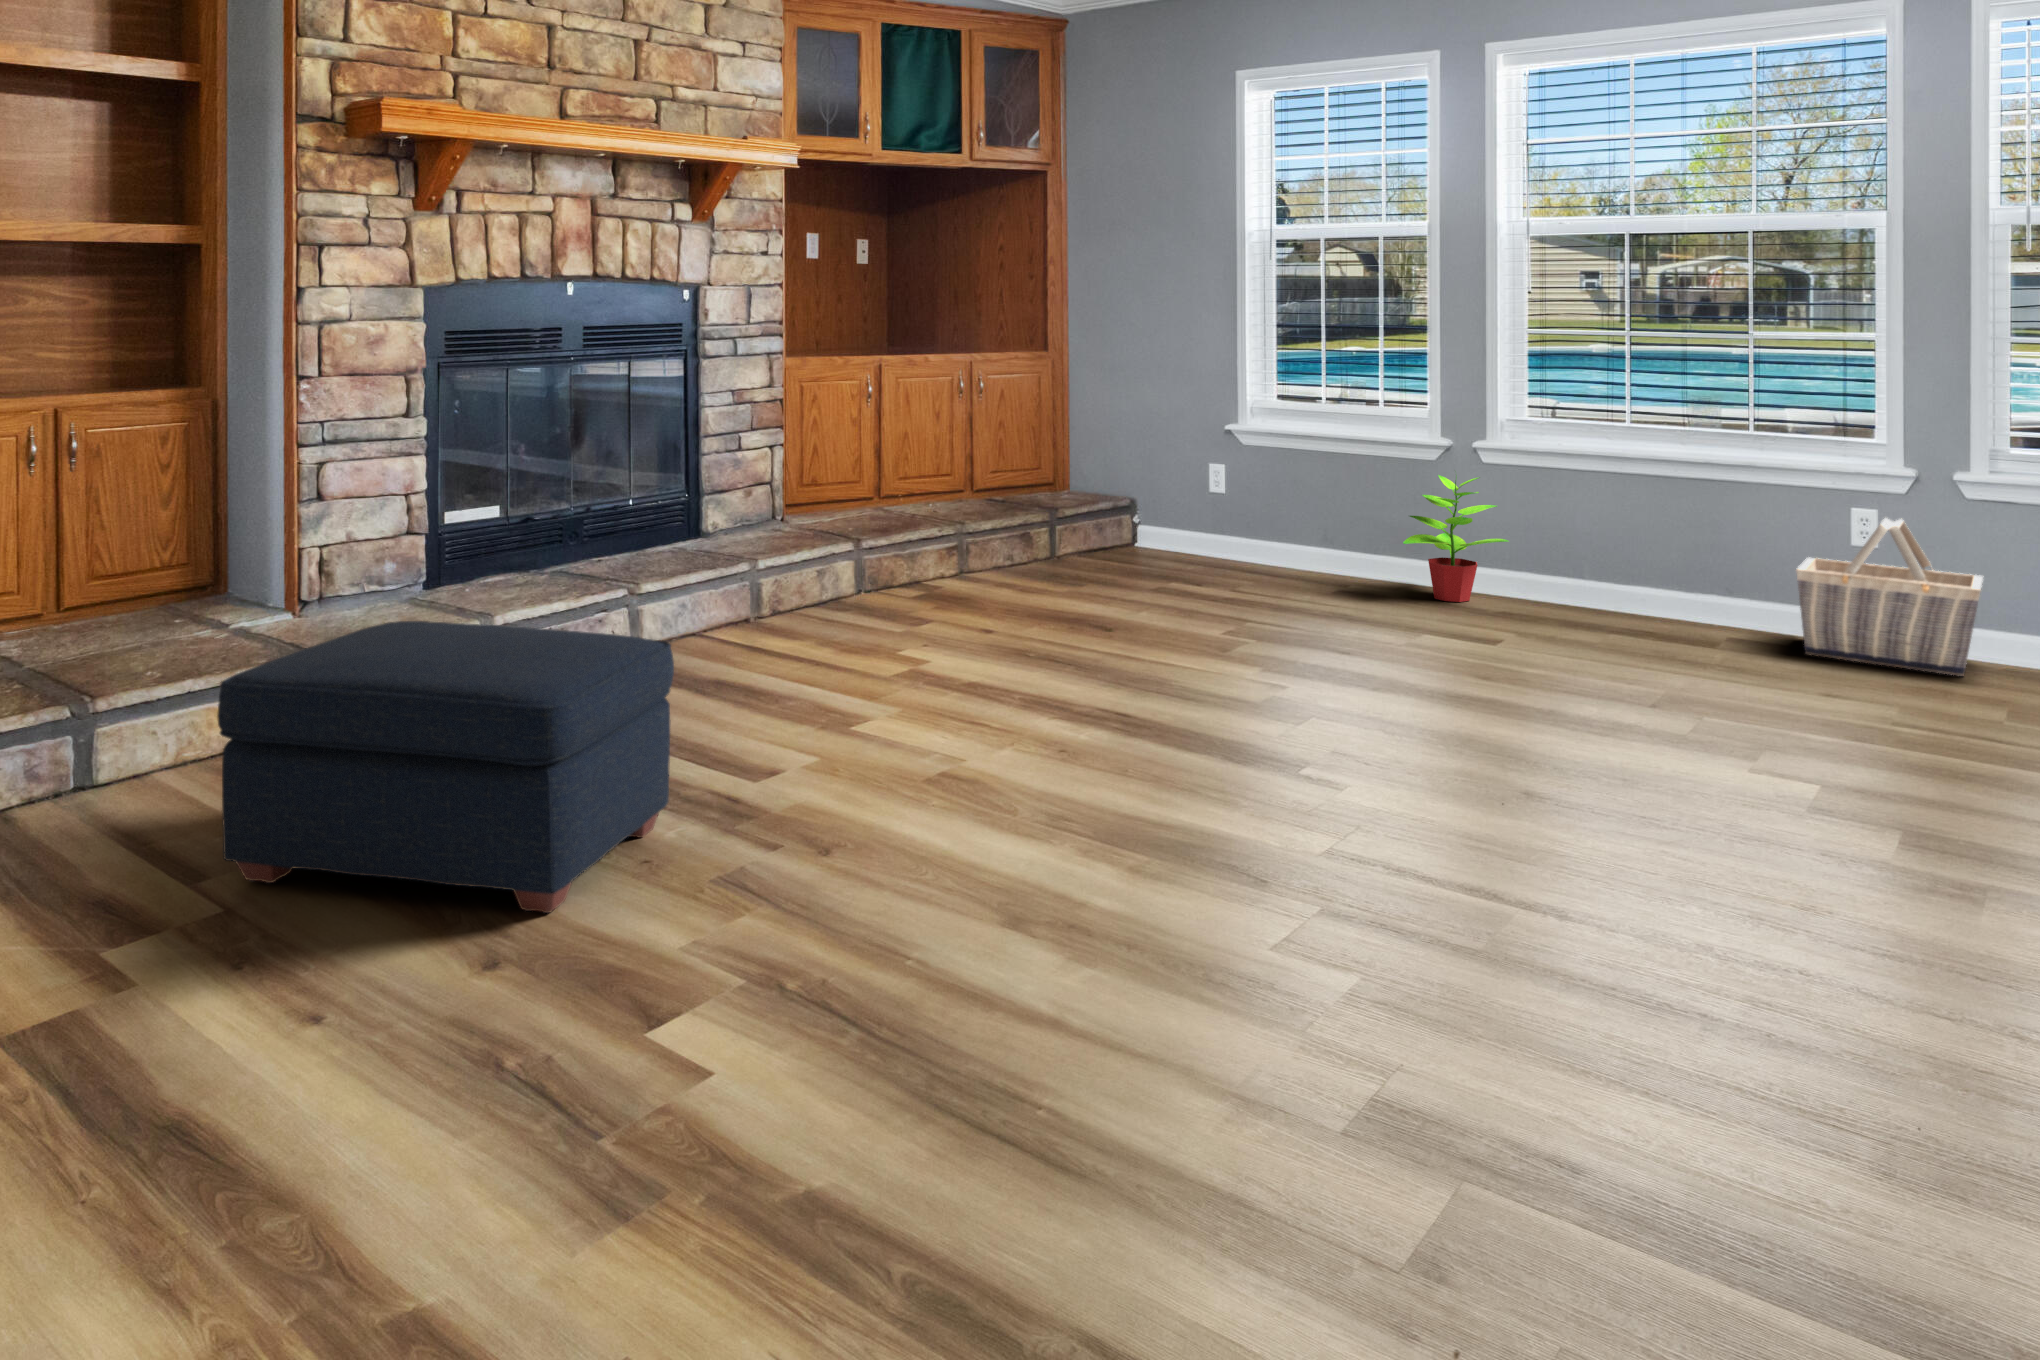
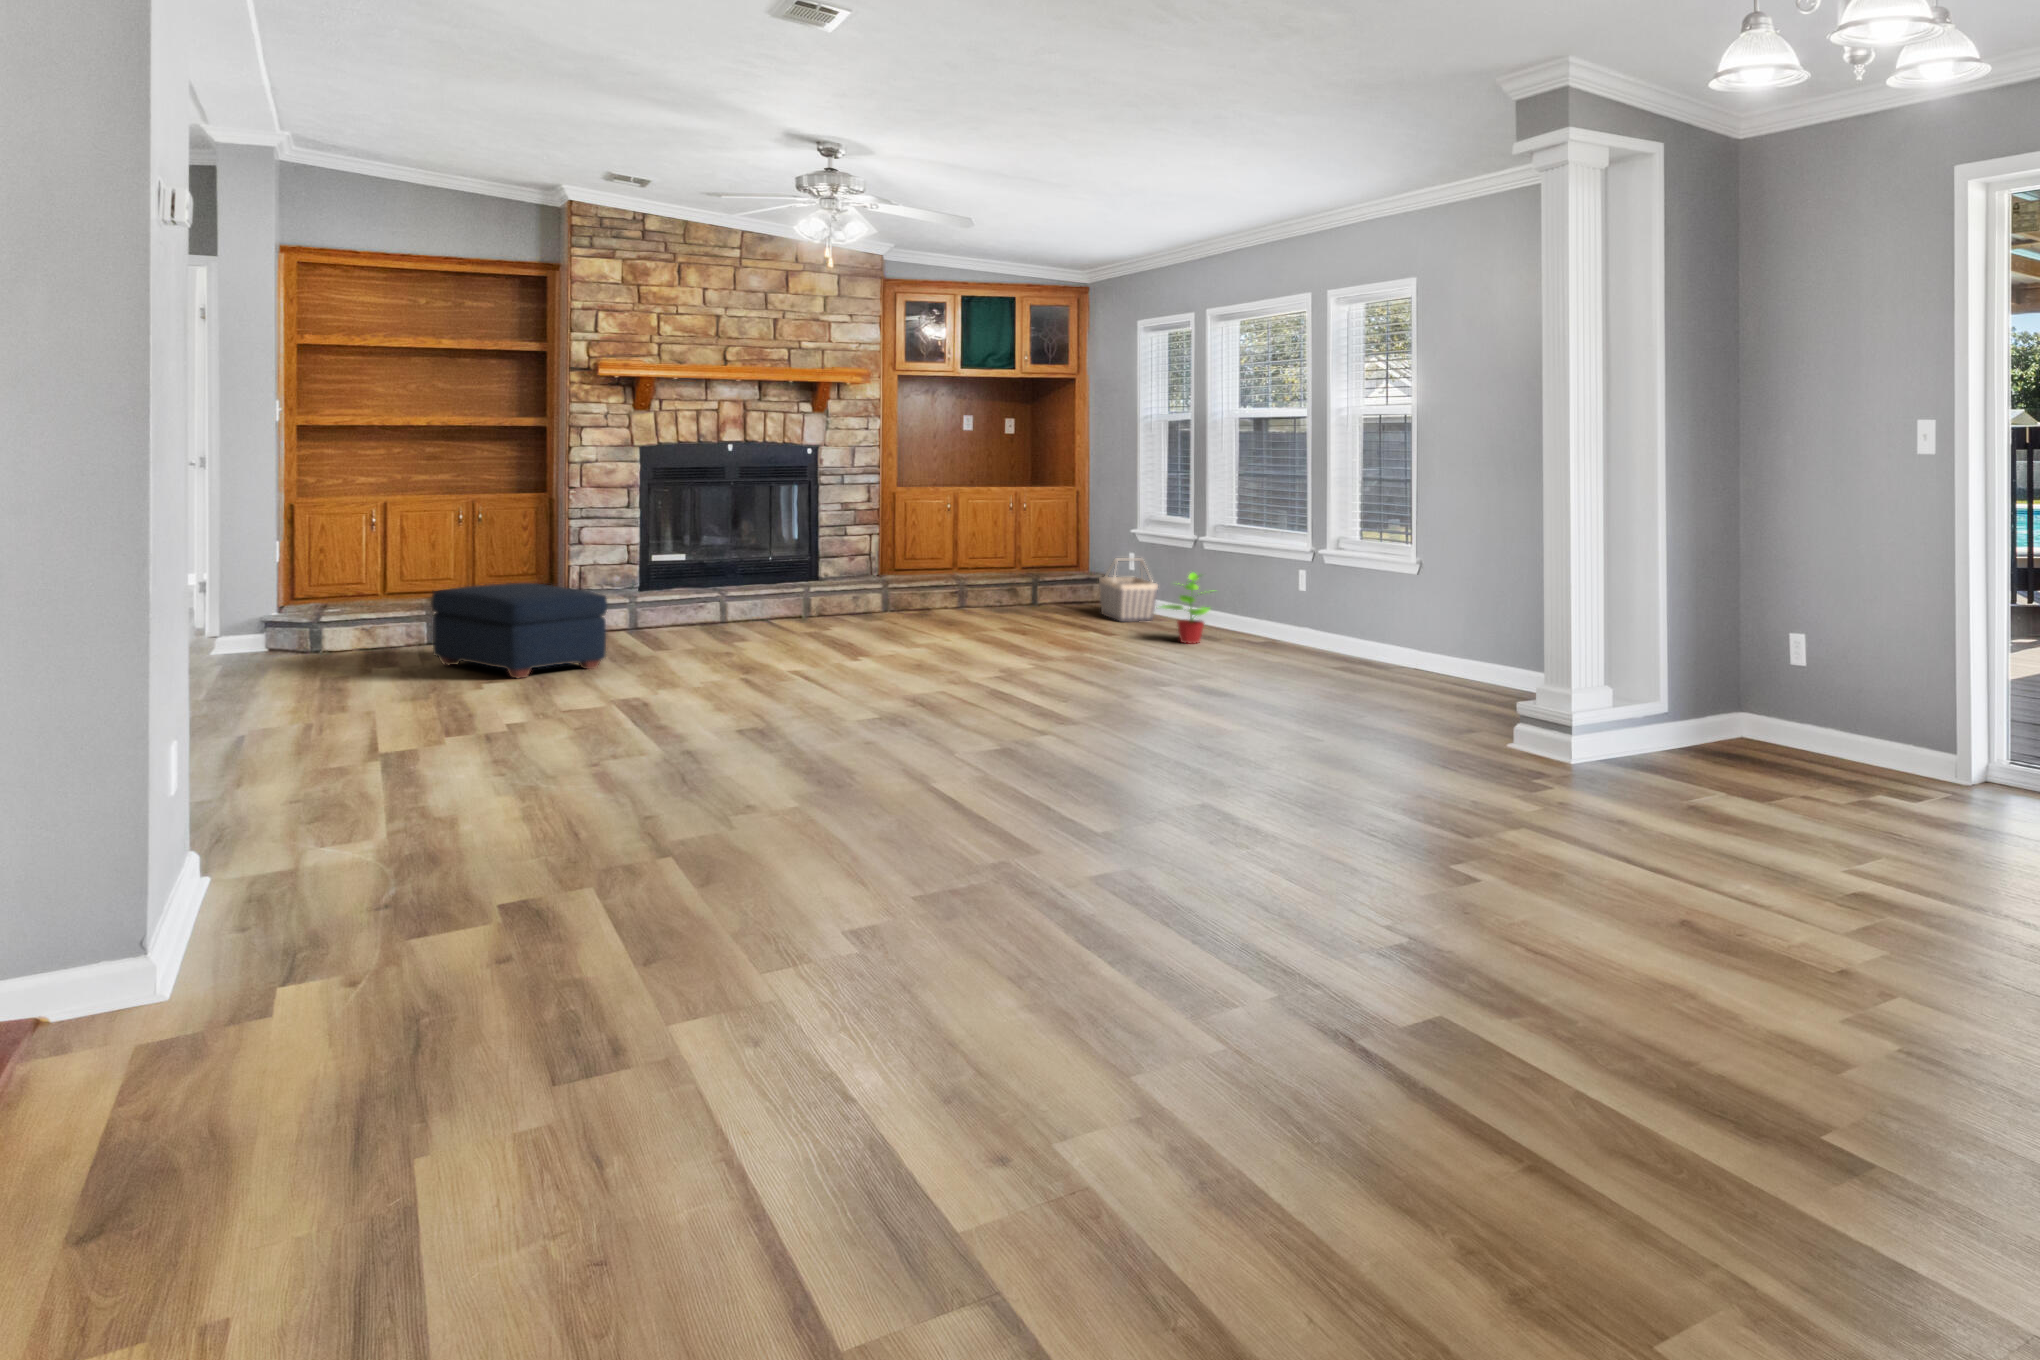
basket: present [1796,518,1983,676] -> present [1099,558,1158,622]

